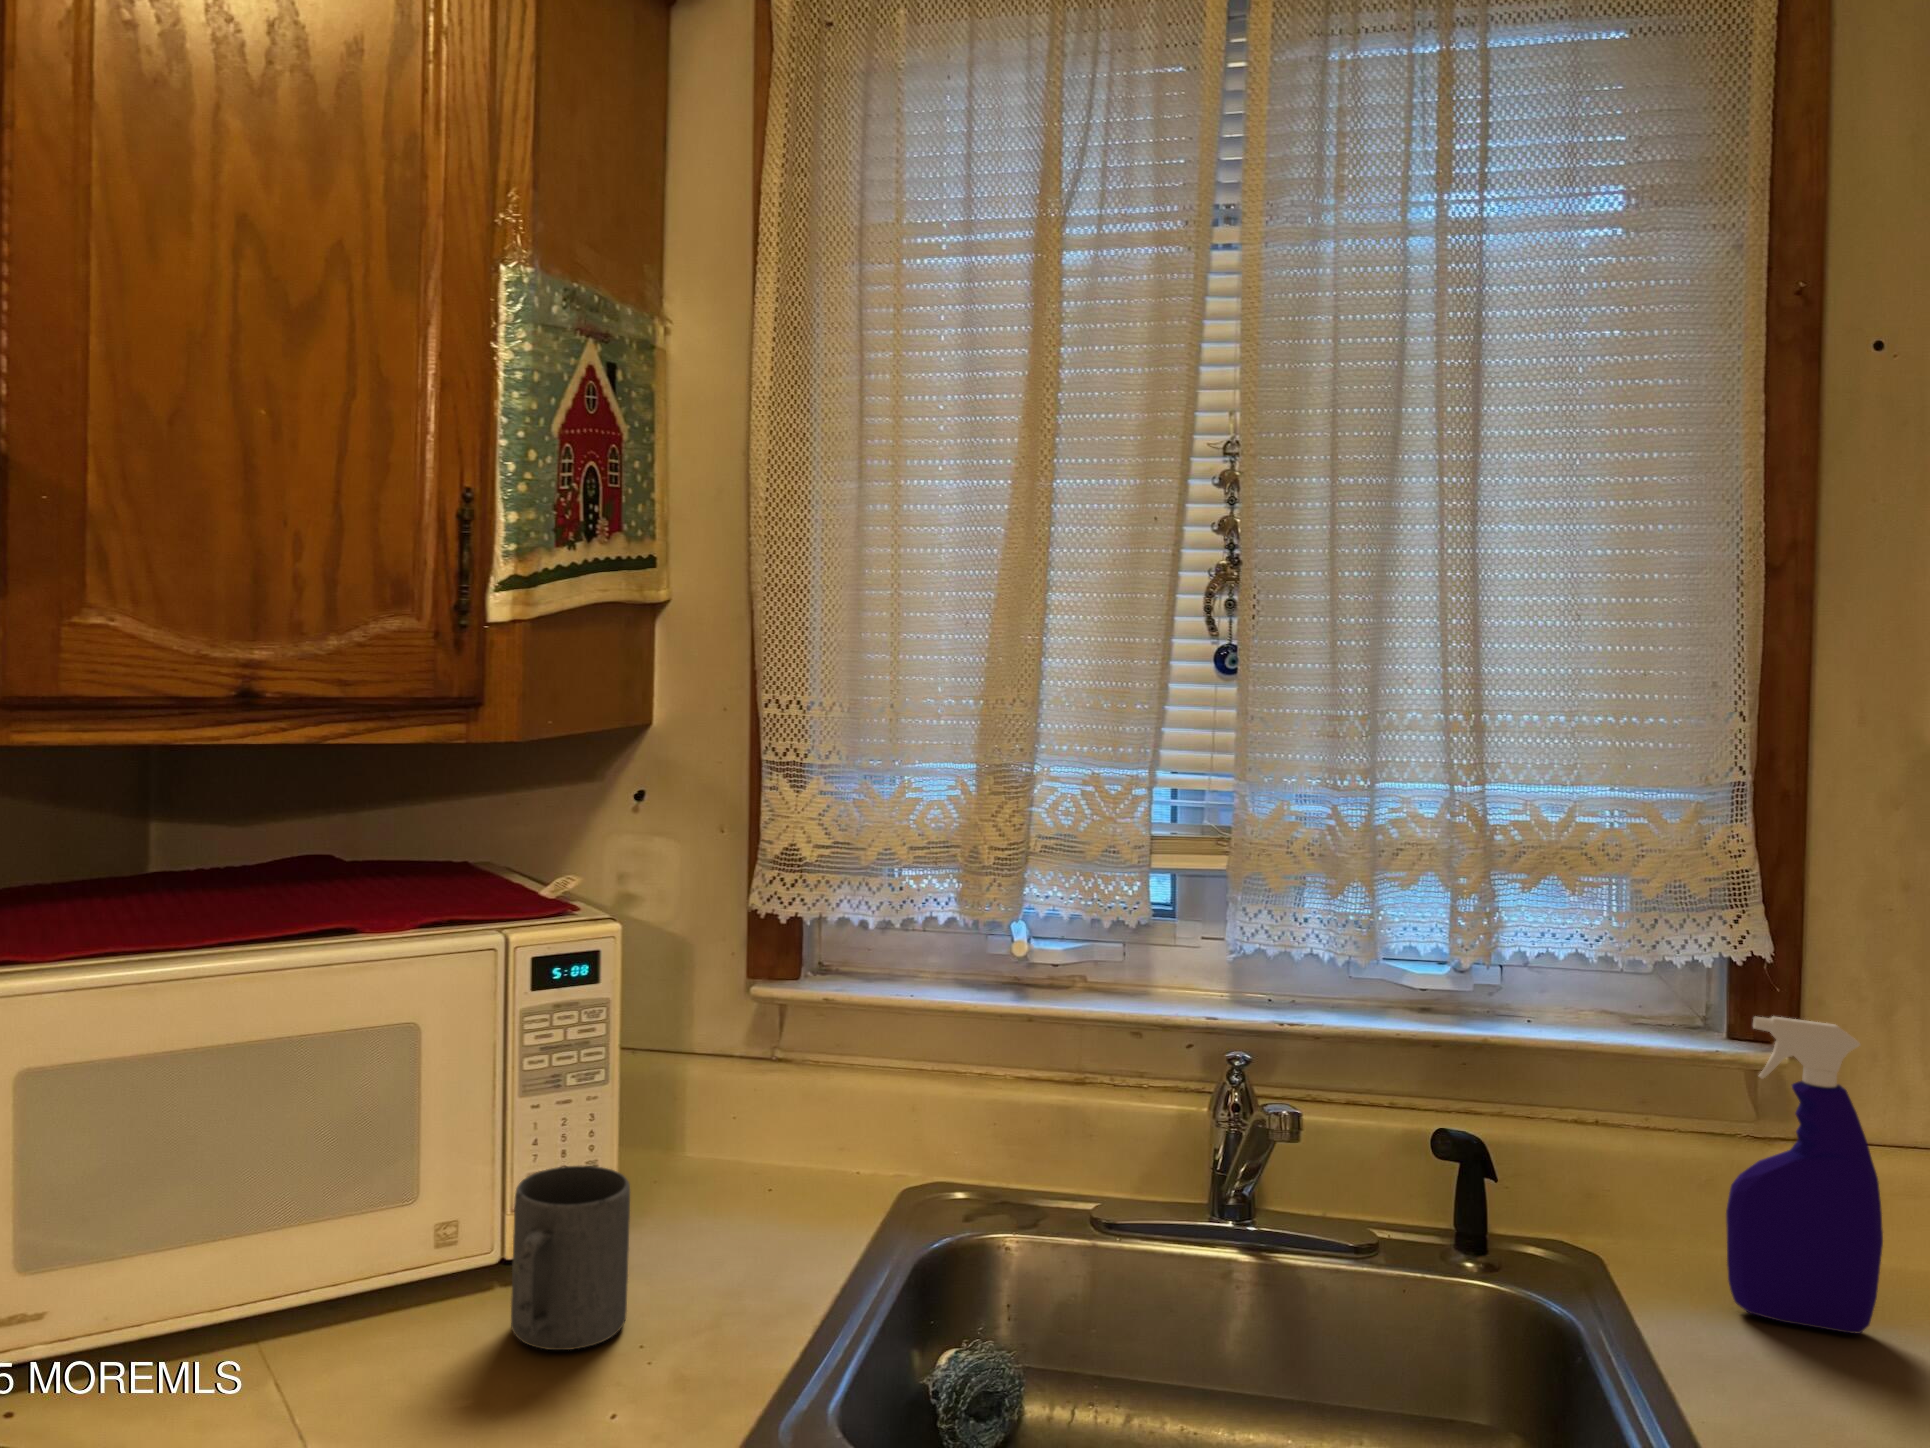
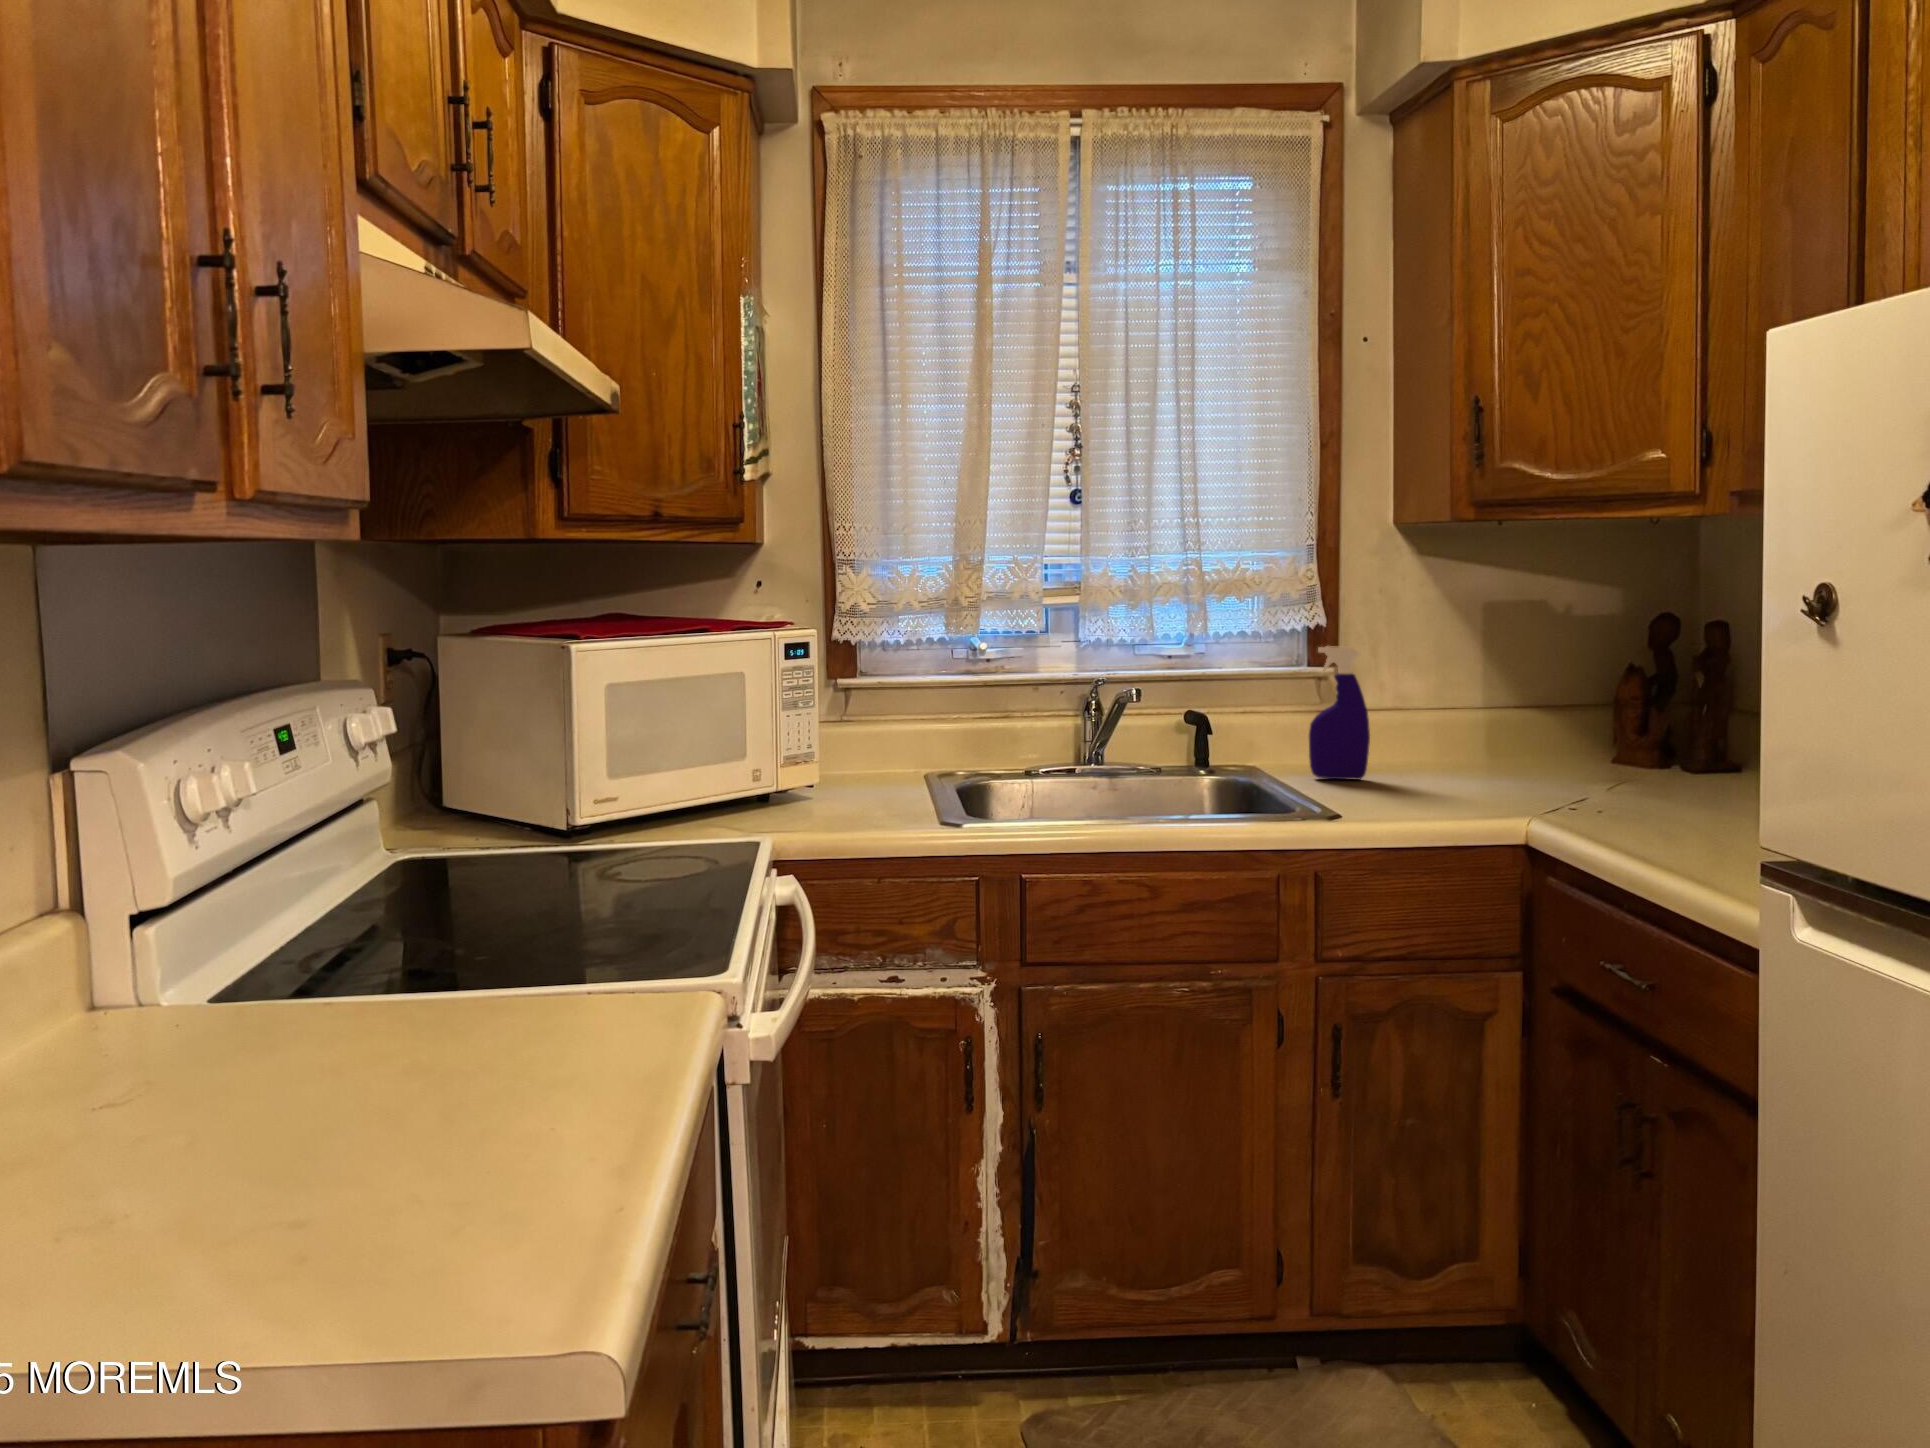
mug: present [511,1166,630,1350] -> none [788,746,842,821]

